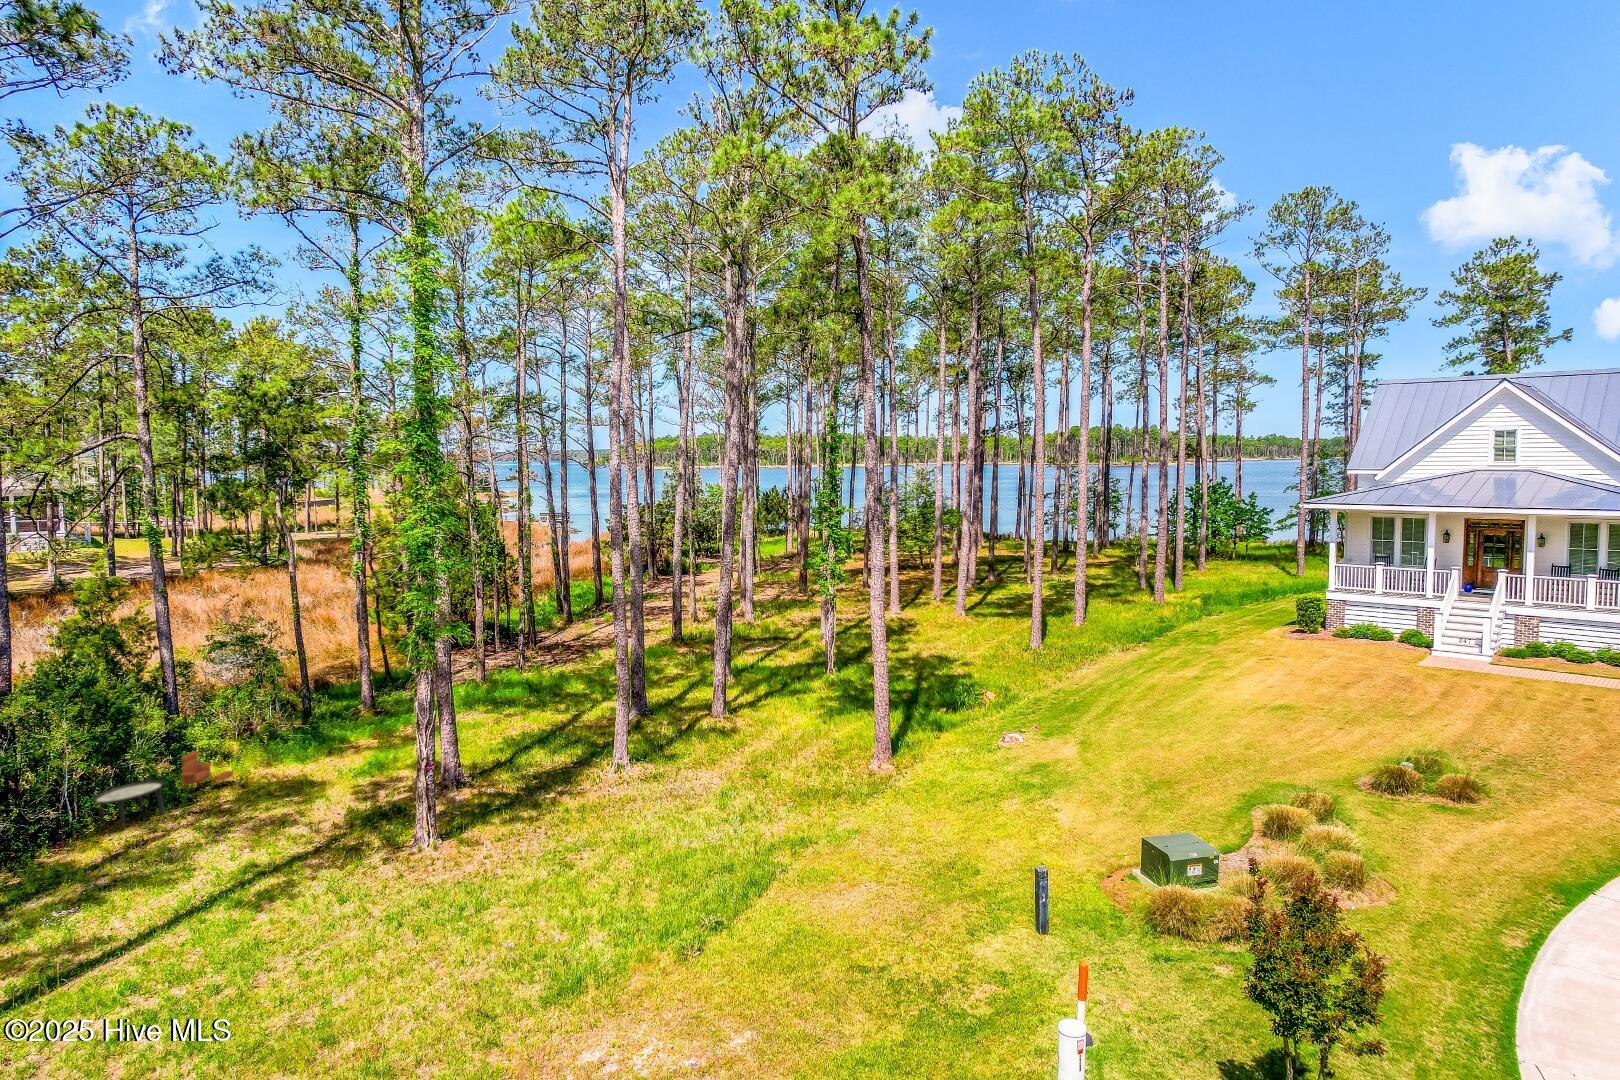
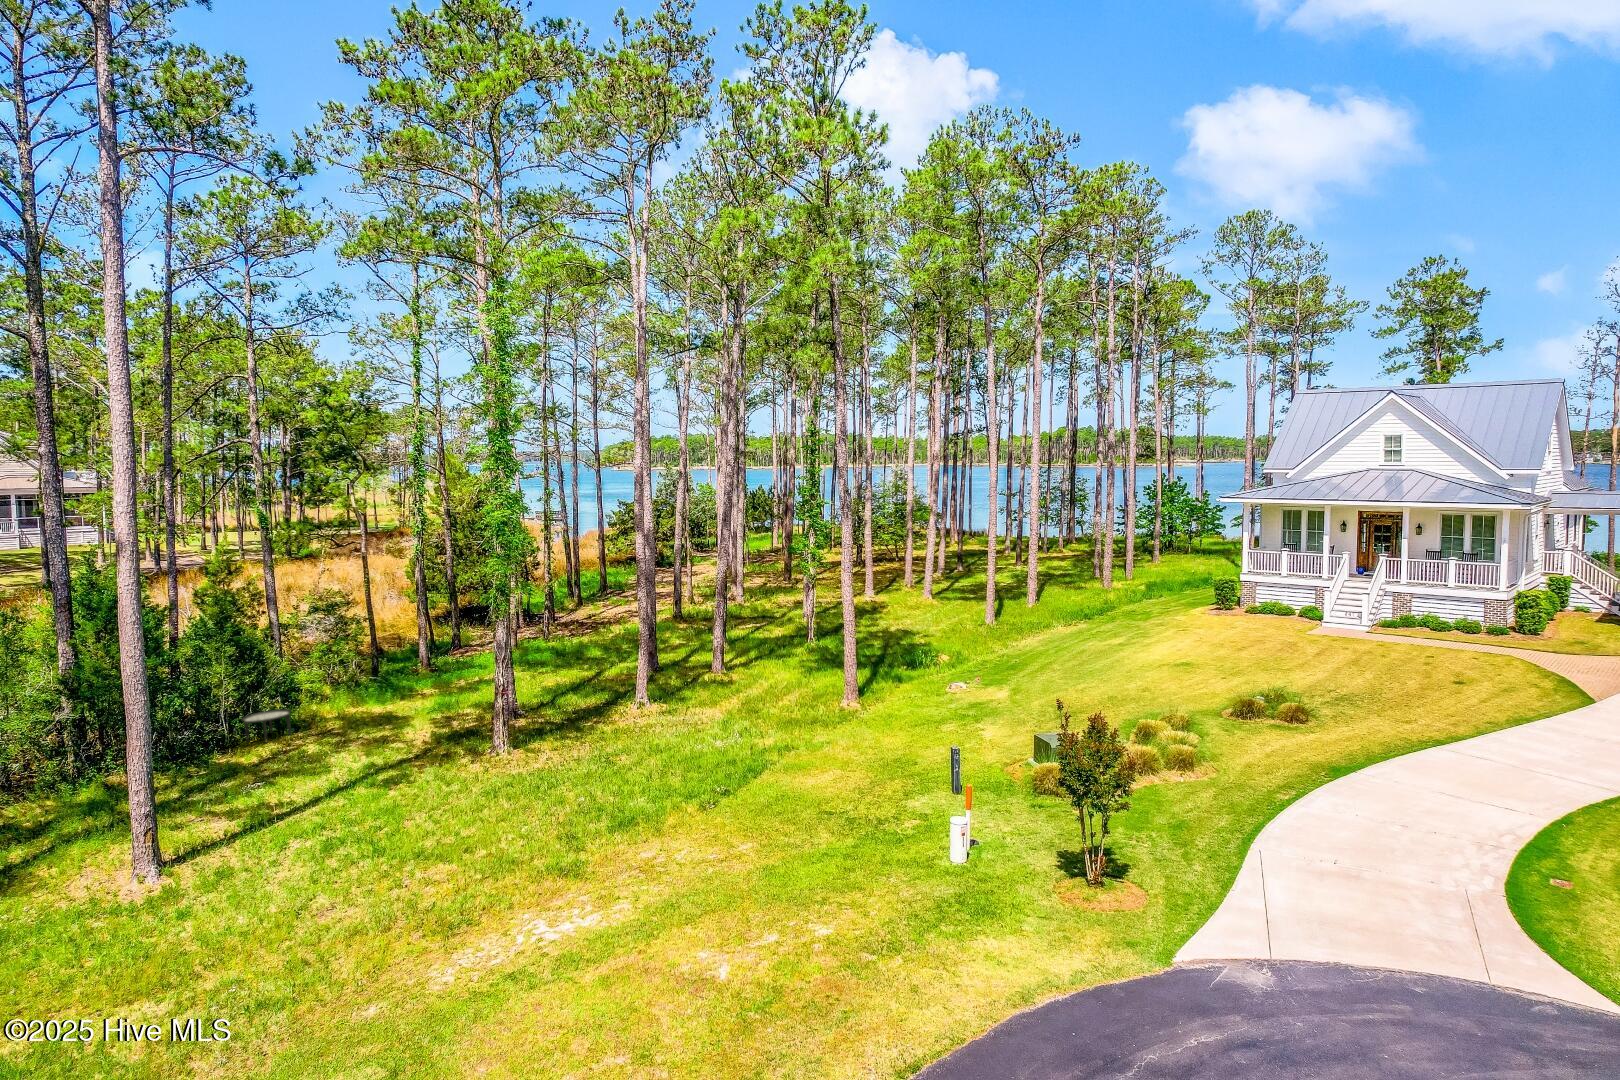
lounge chair: present [181,751,233,790] -> none [295,691,335,723]

